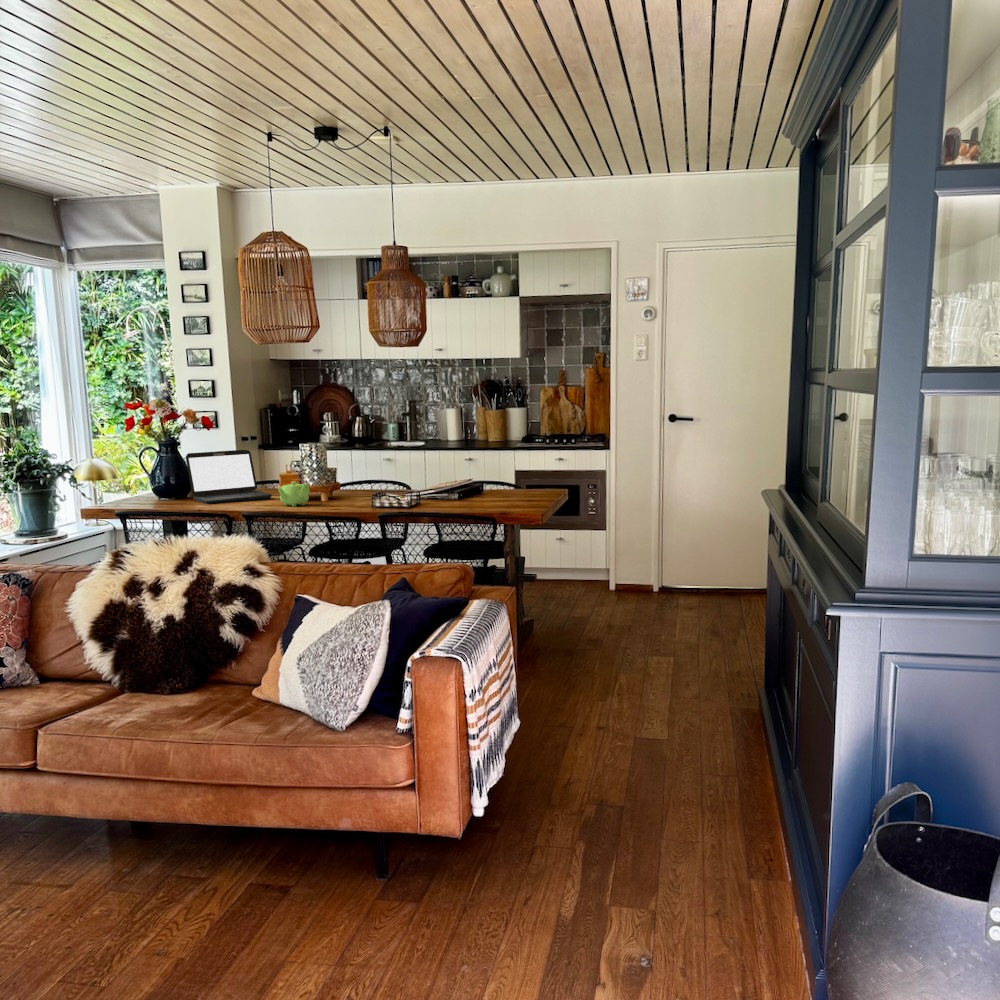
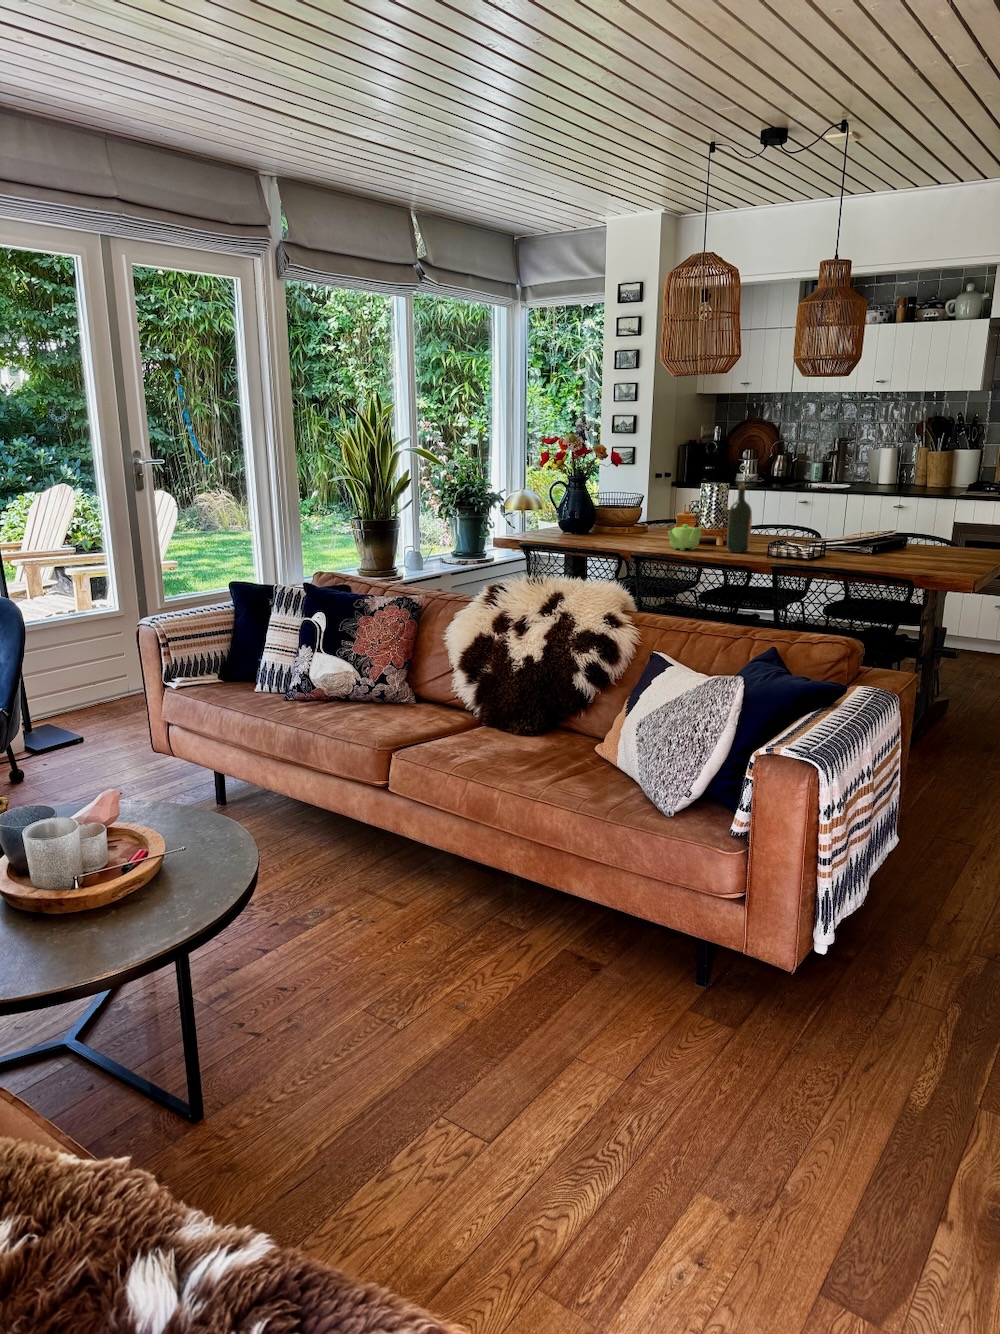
wine bottle: none [334,443,355,505] -> present [727,485,752,553]
laptop: present [186,450,272,504] -> none [588,489,665,543]

